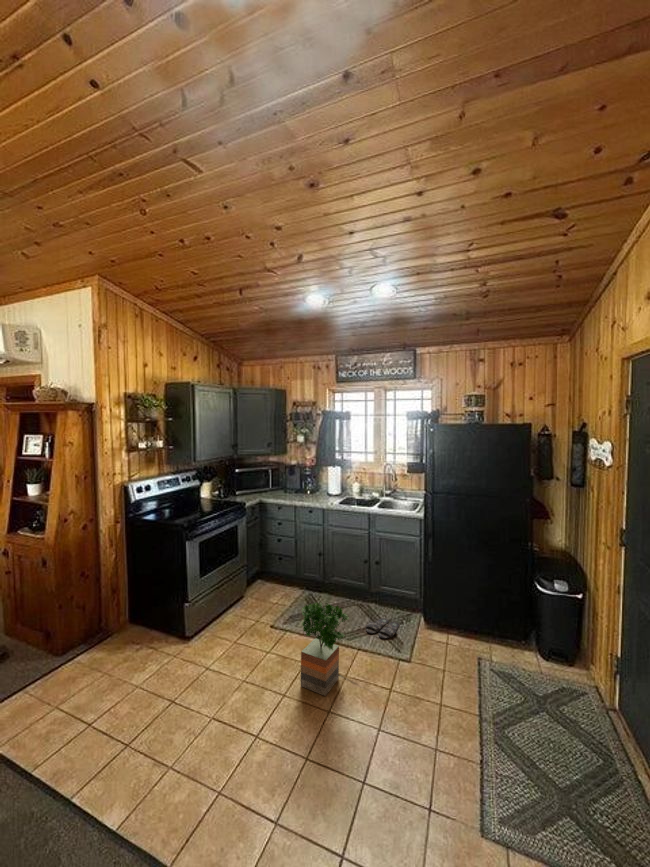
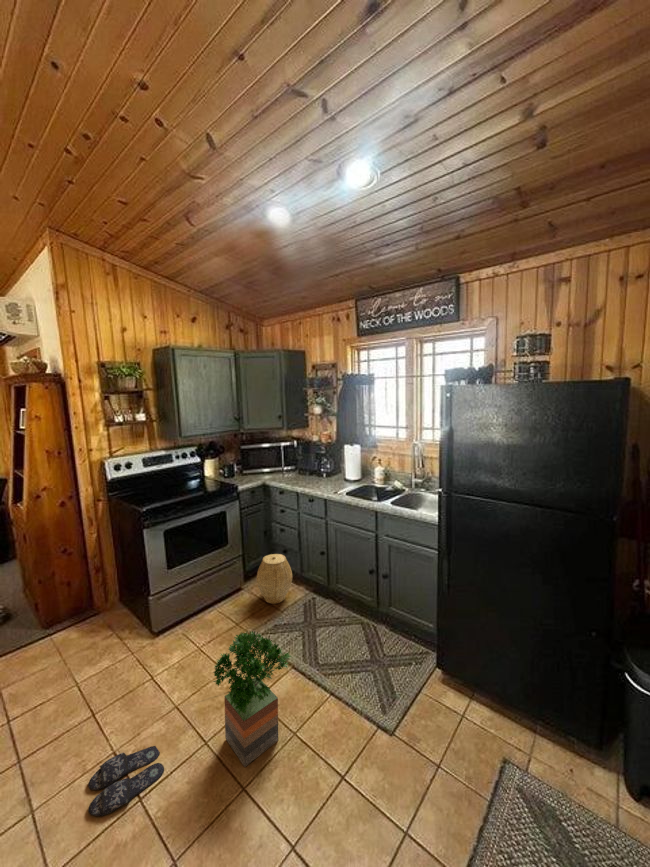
woven basket: none [263,561,293,603] -> present [257,554,292,604]
slippers: present [366,618,400,638] -> present [88,746,164,816]

